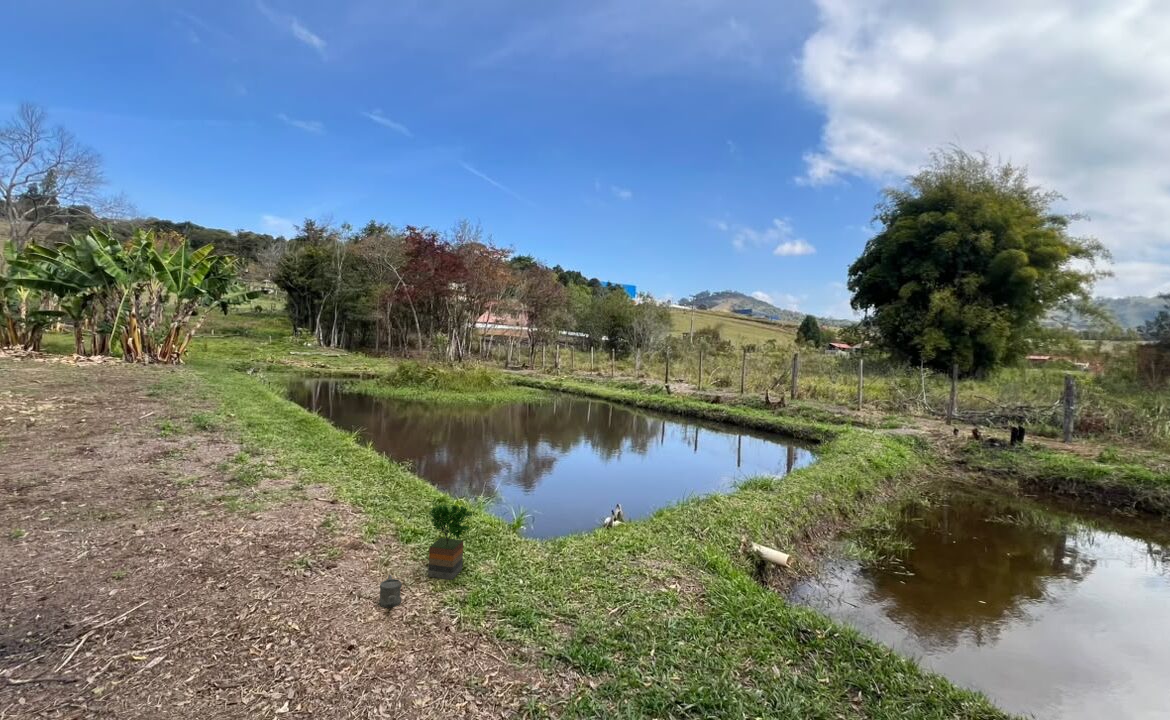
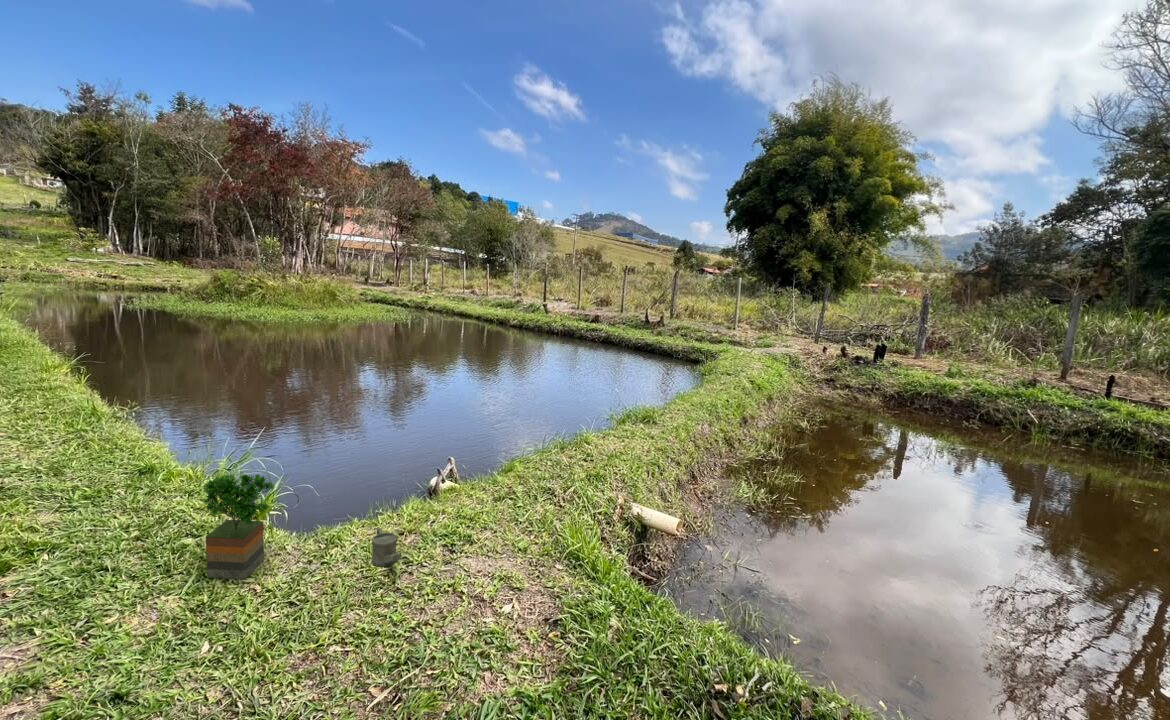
watering can: present [379,575,402,608] -> present [372,528,400,567]

